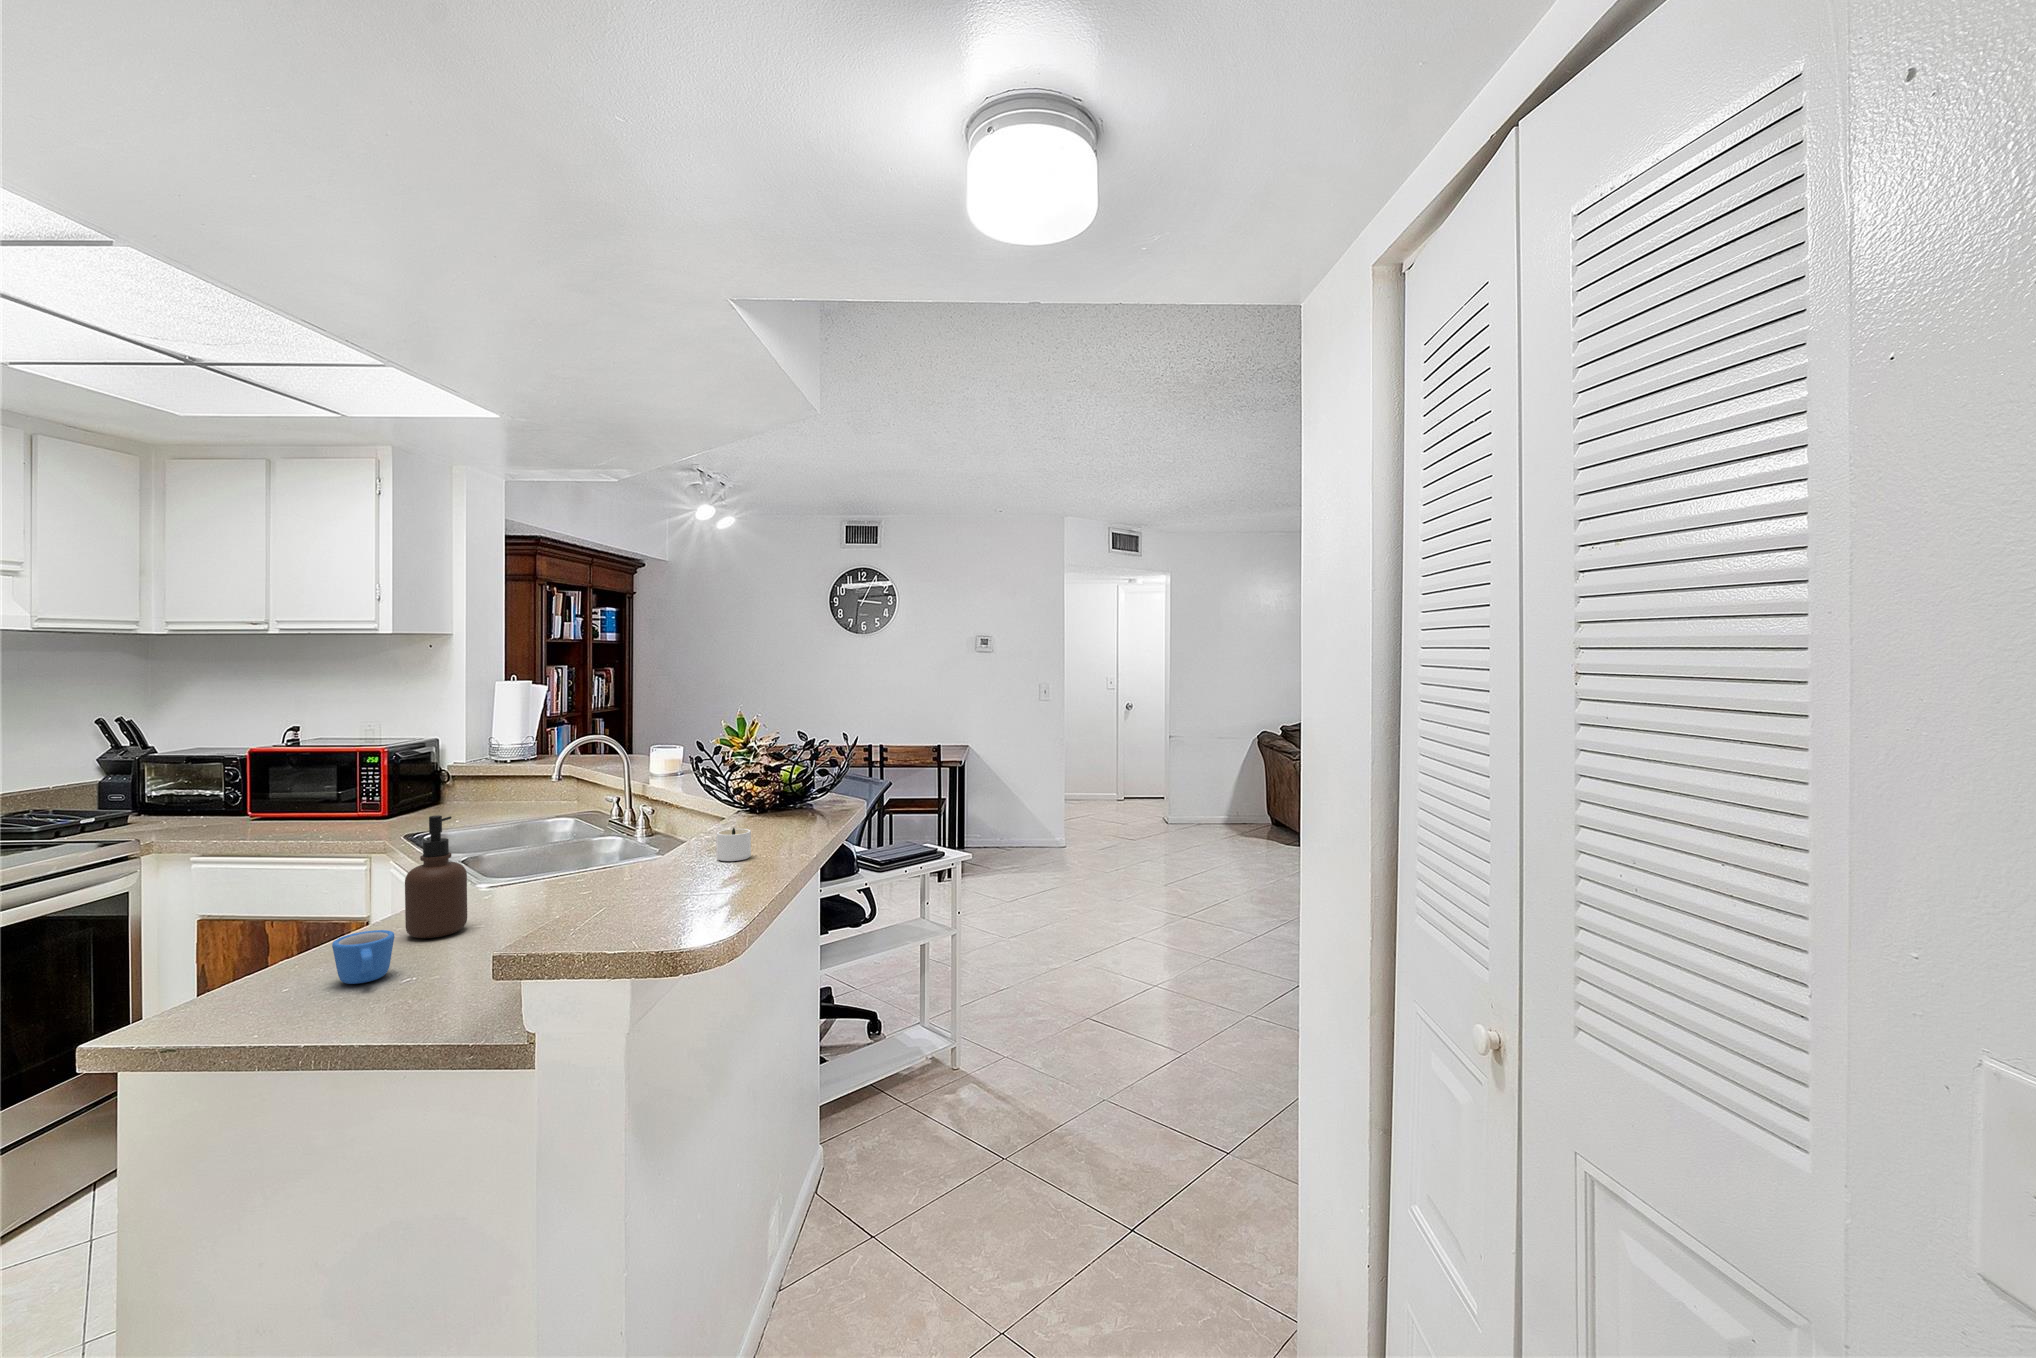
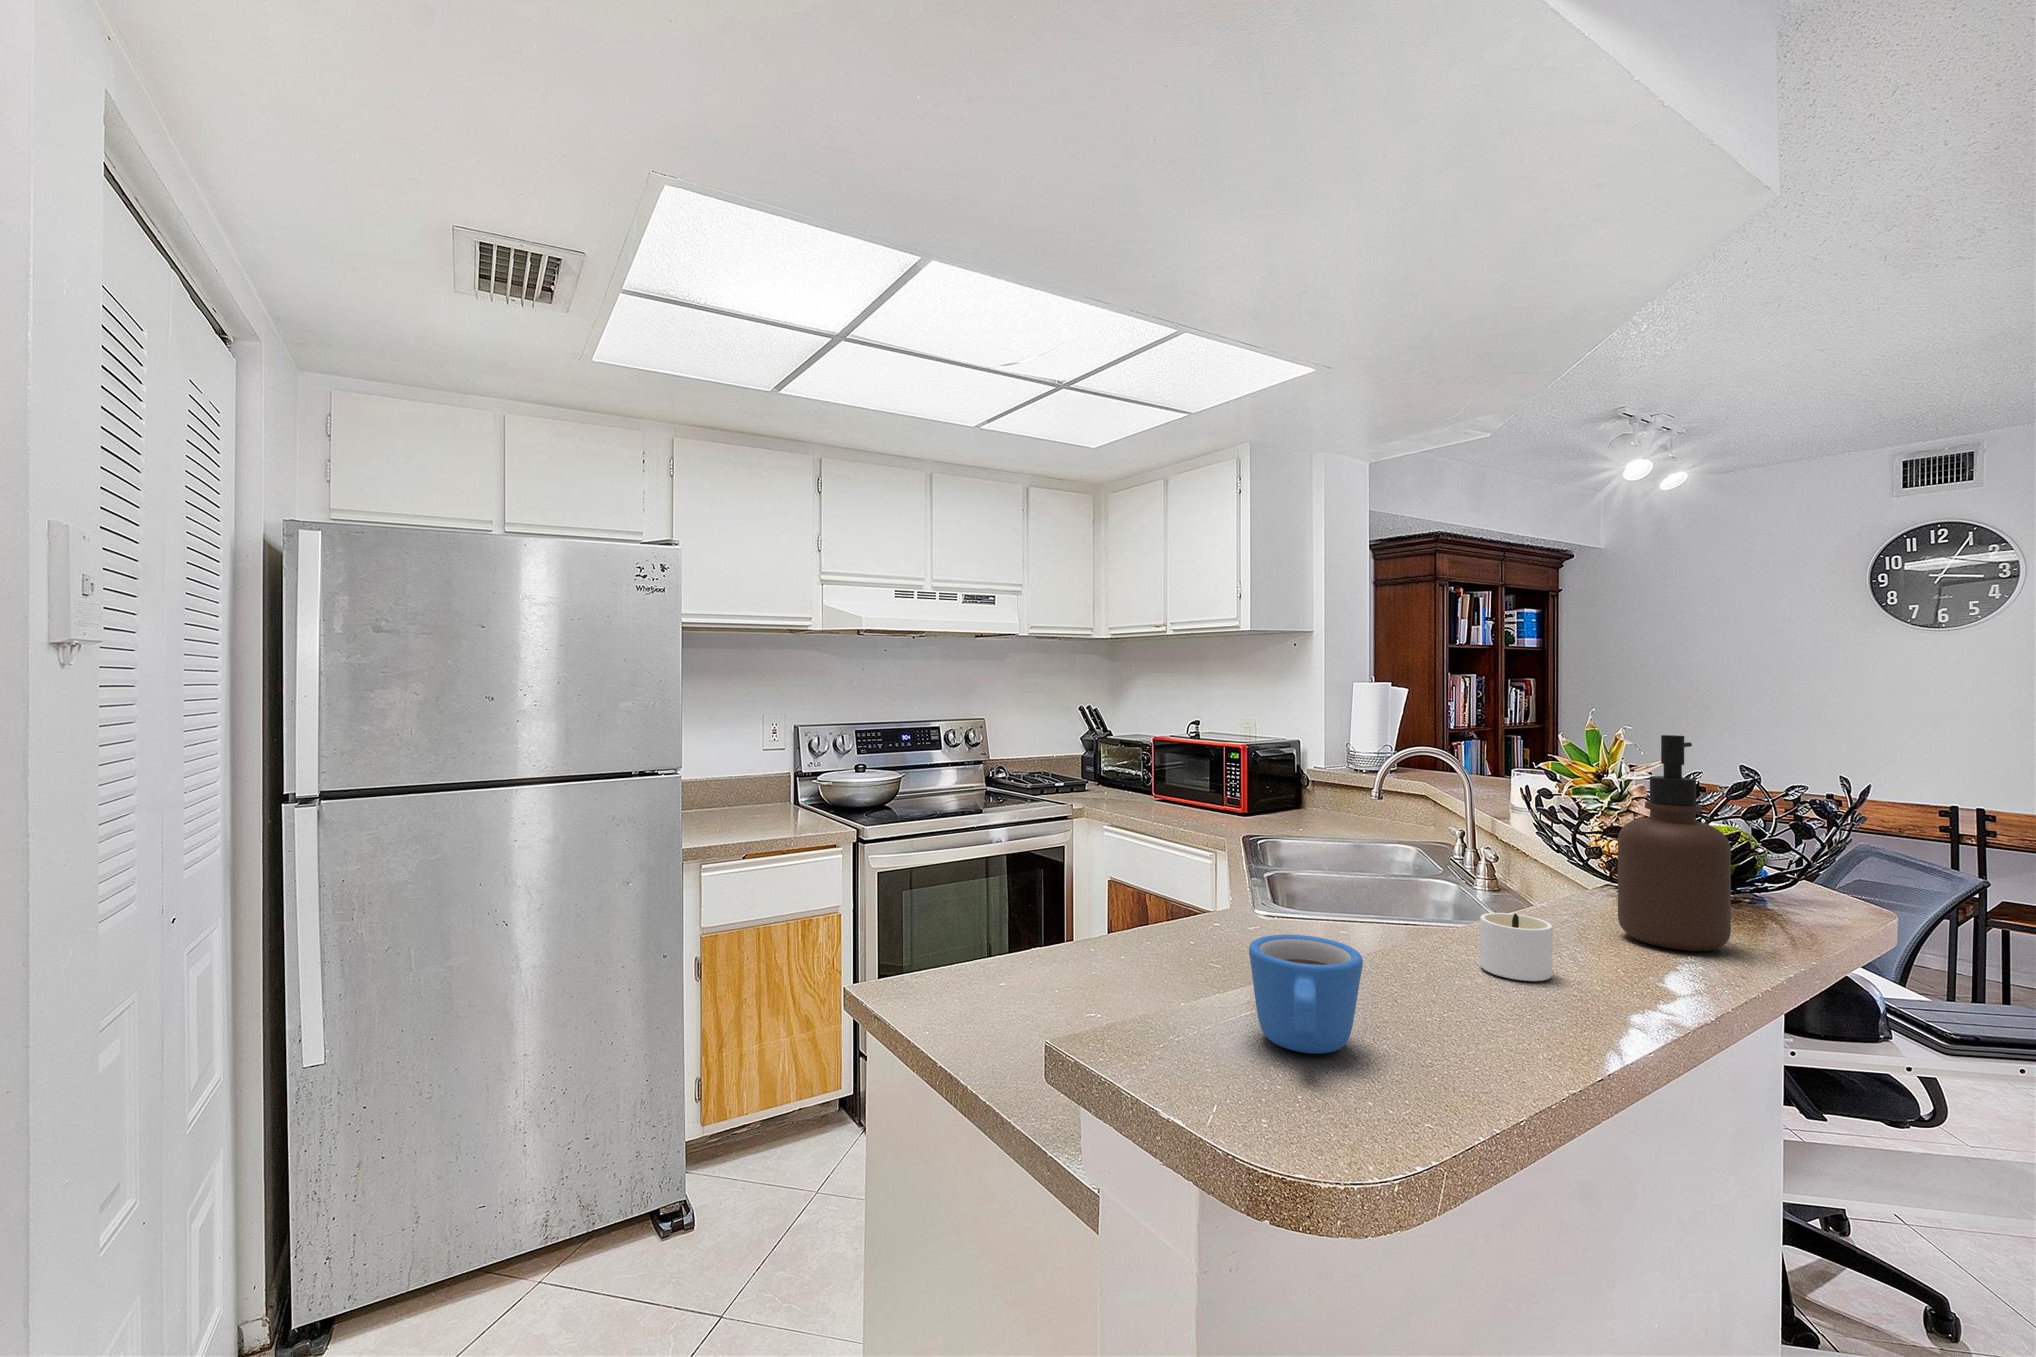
soap dispenser: present [405,815,467,938] -> present [1618,735,1731,951]
mug: present [332,930,394,984] -> present [1249,935,1363,1054]

